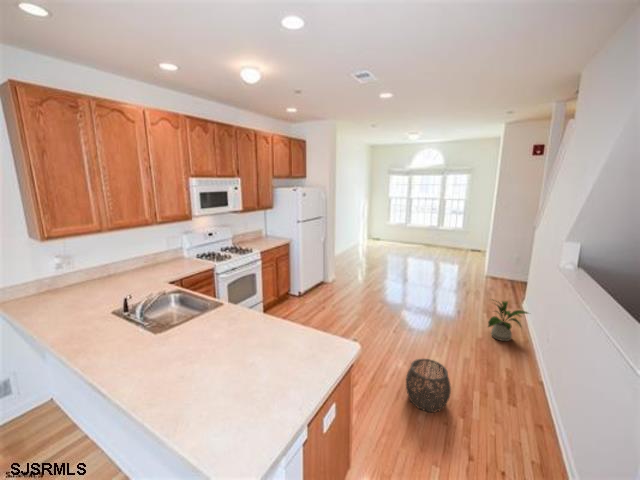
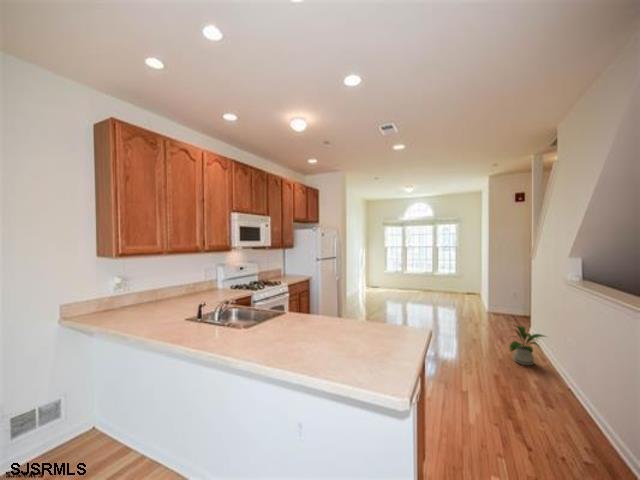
woven basket: present [406,359,451,413] -> none [452,375,501,429]

